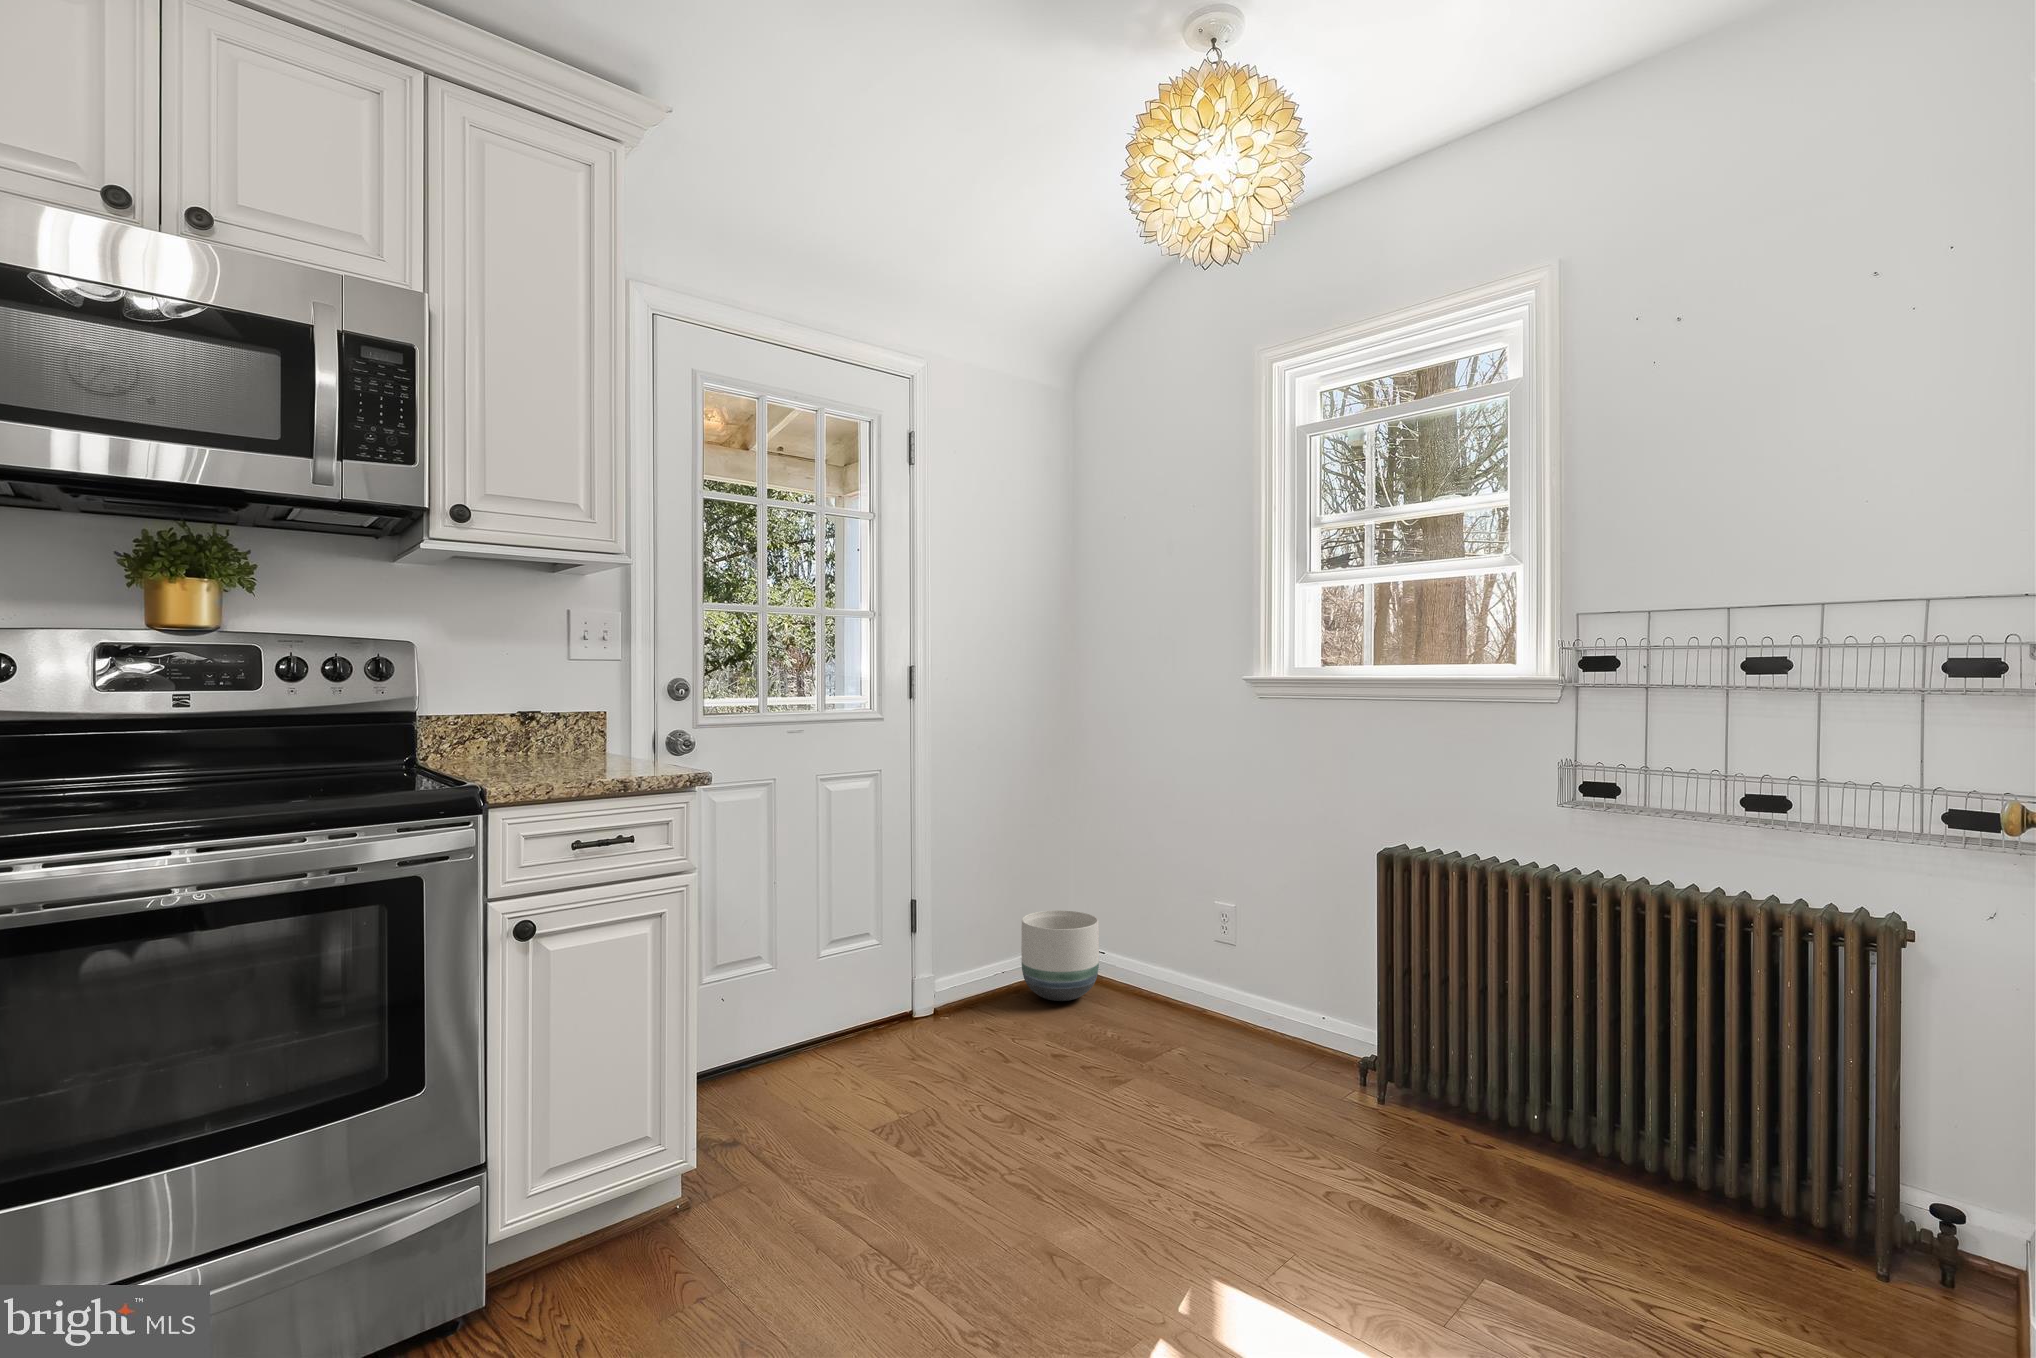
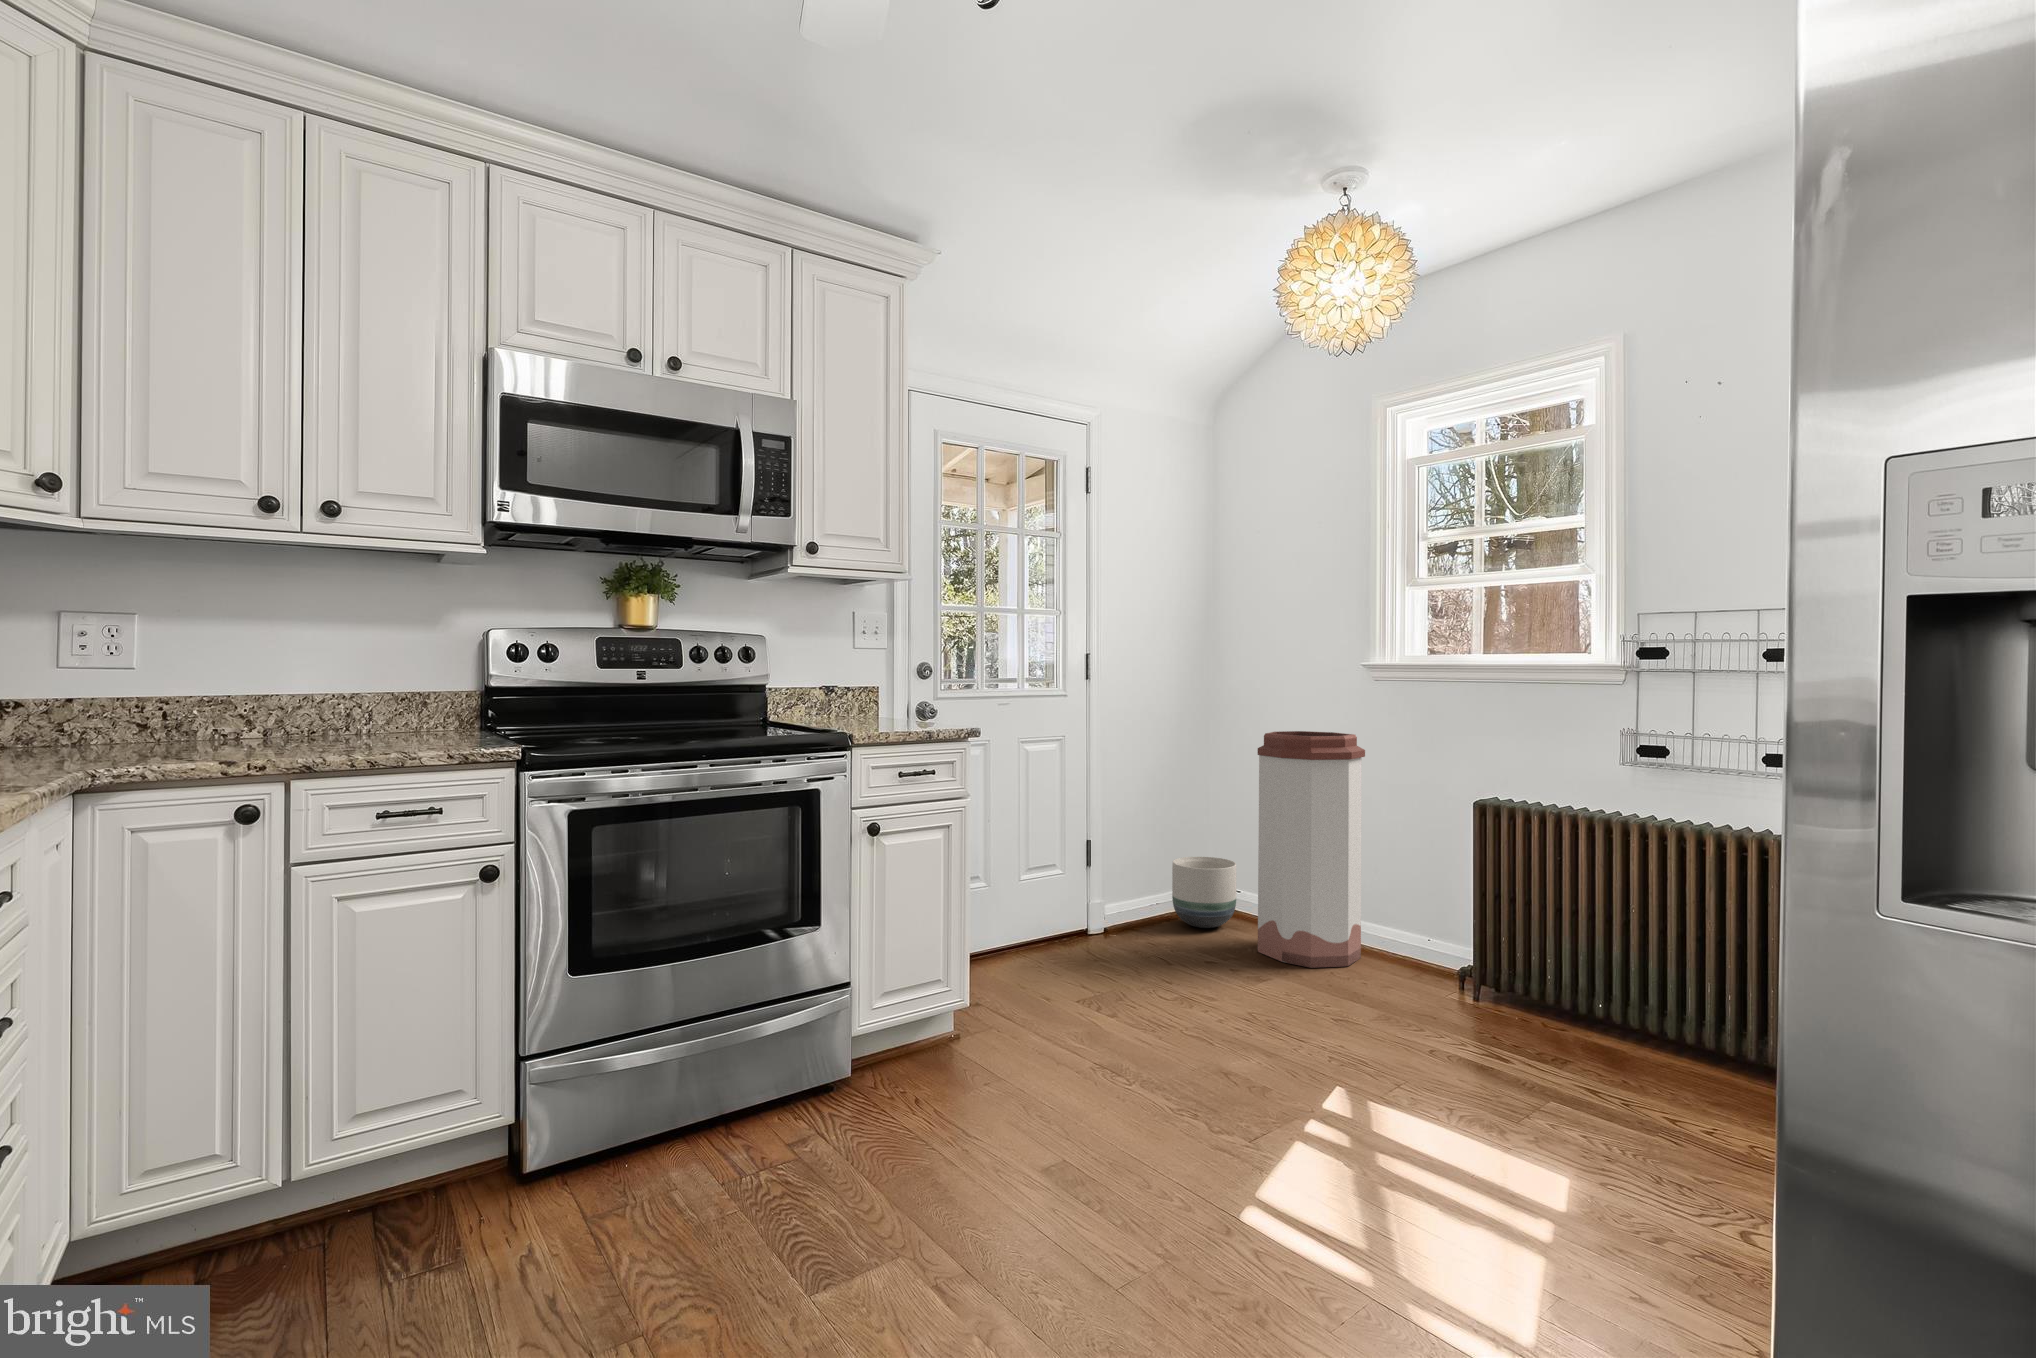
trash can: none [1119,758,1249,1059] -> present [1258,731,1365,968]

